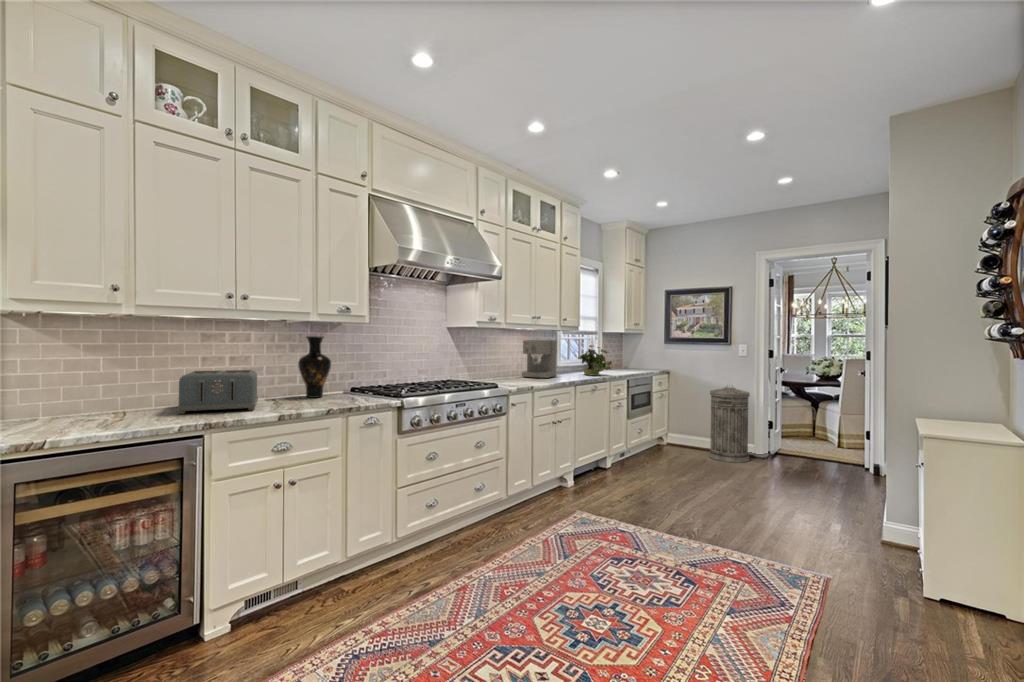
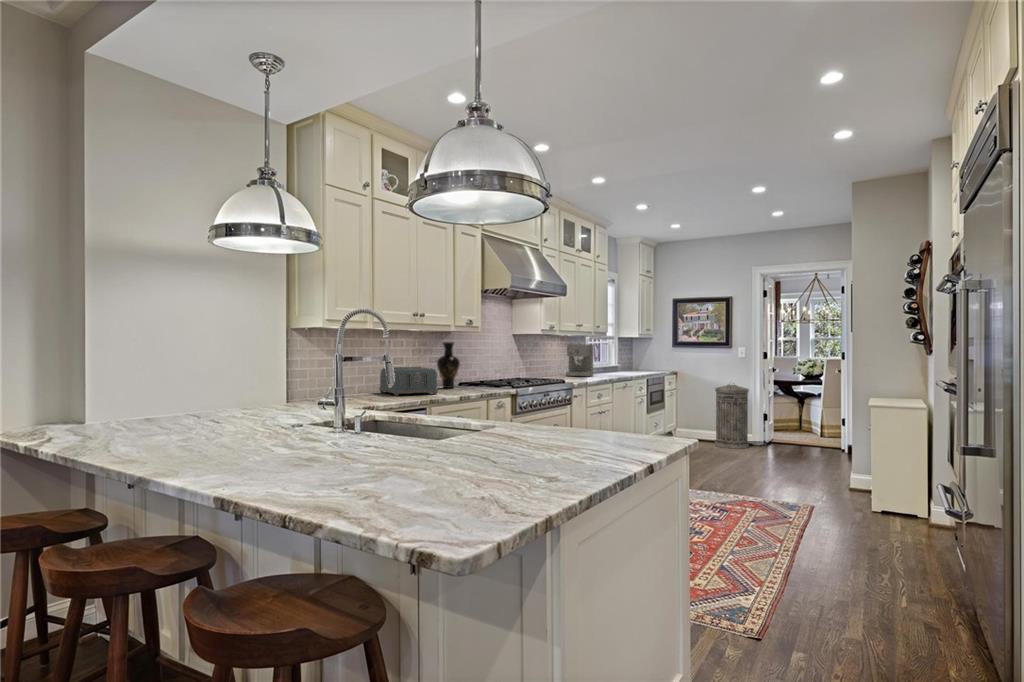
potted plant: present [578,345,612,376] -> none [607,348,638,375]

